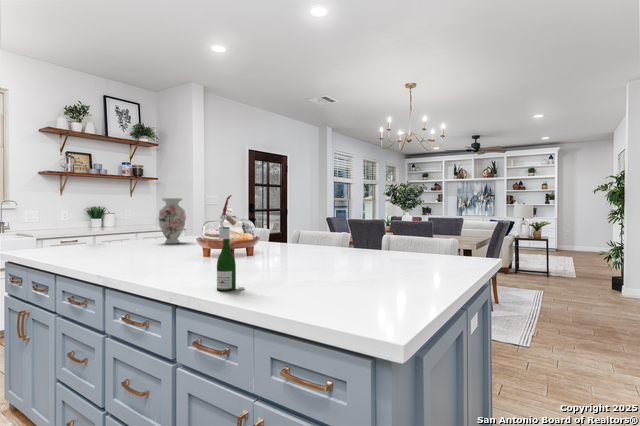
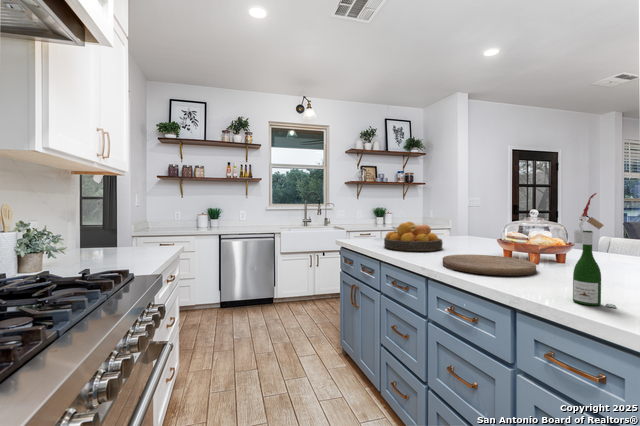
vase: present [158,198,186,244] -> none [445,199,471,241]
fruit bowl: none [68,224,145,259] -> present [384,222,443,251]
cutting board: none [125,256,216,276] -> present [443,254,536,276]

